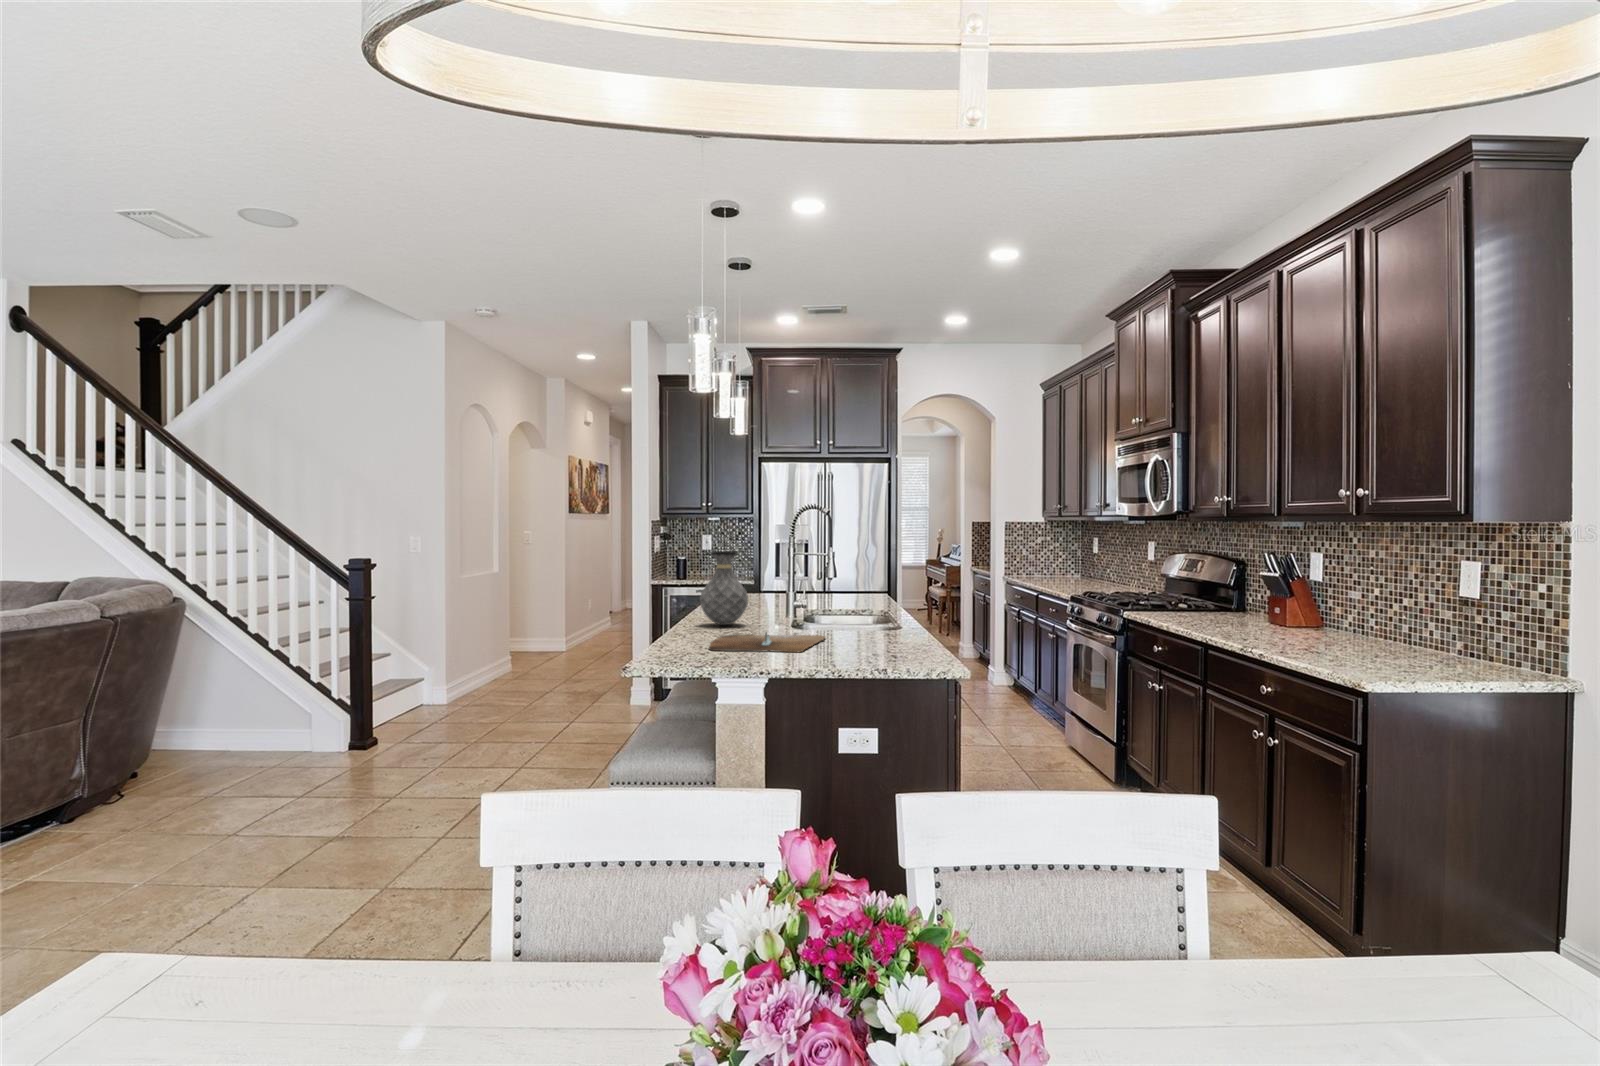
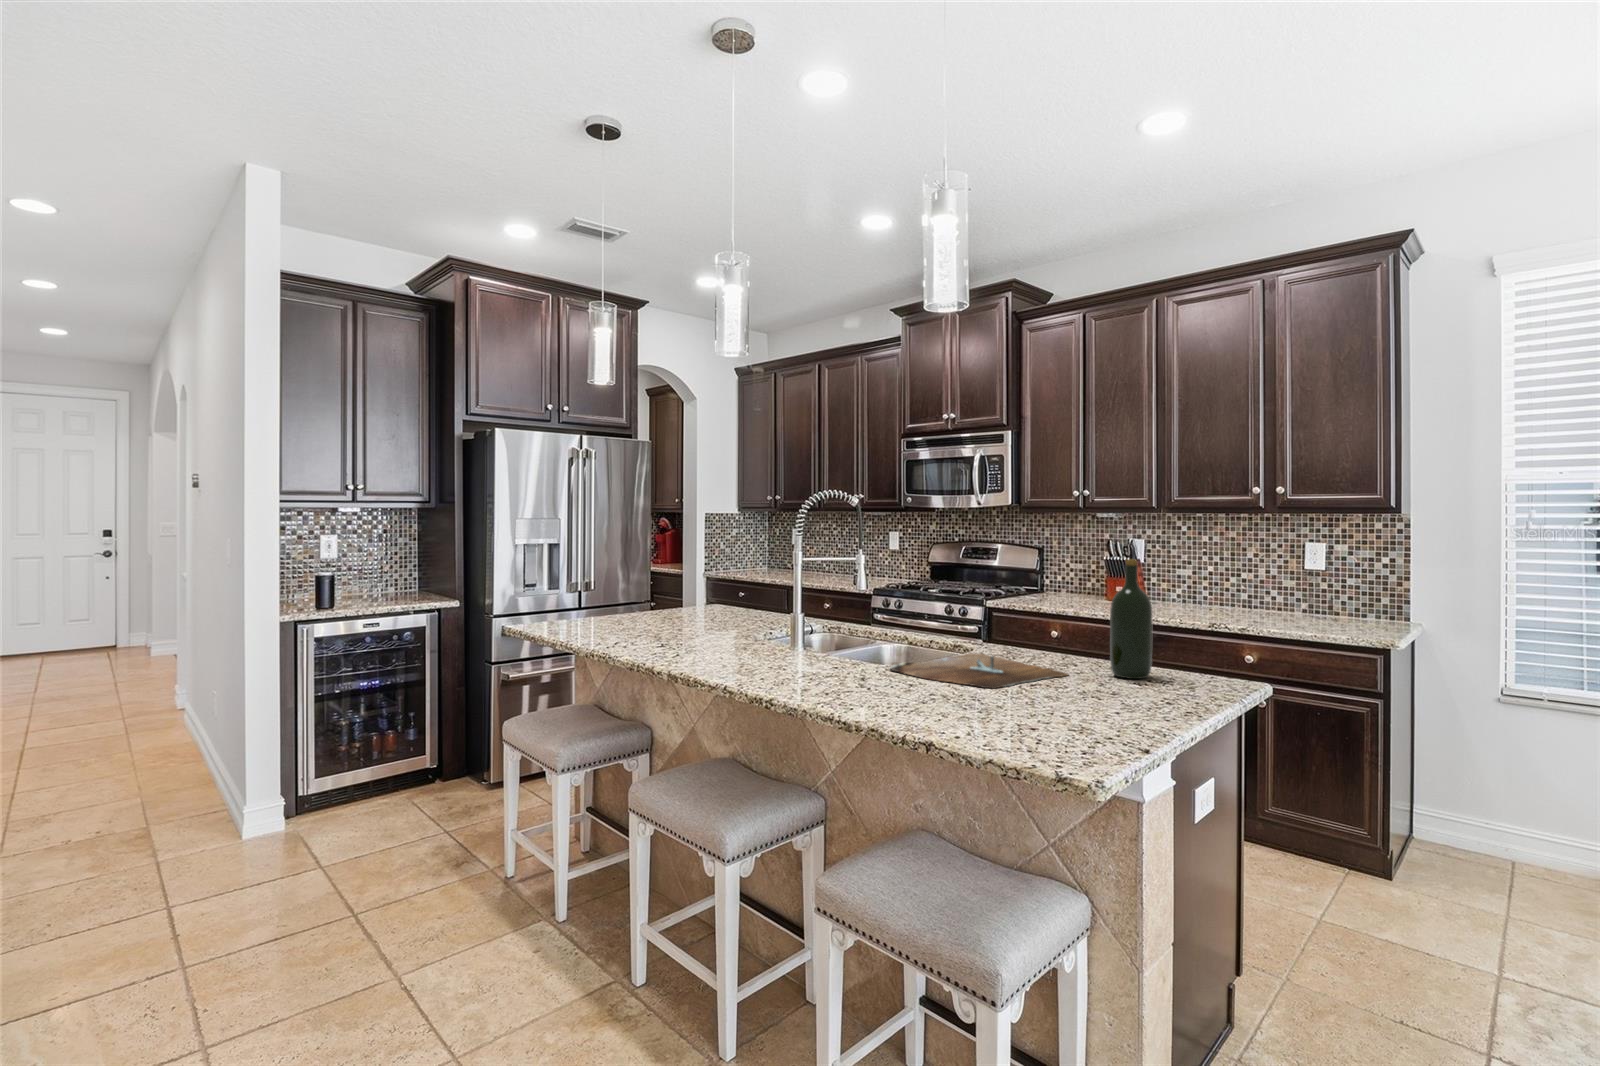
vase: present [700,551,748,625] -> none [762,555,829,656]
wine bottle: none [815,559,849,660] -> present [1110,559,1152,679]

